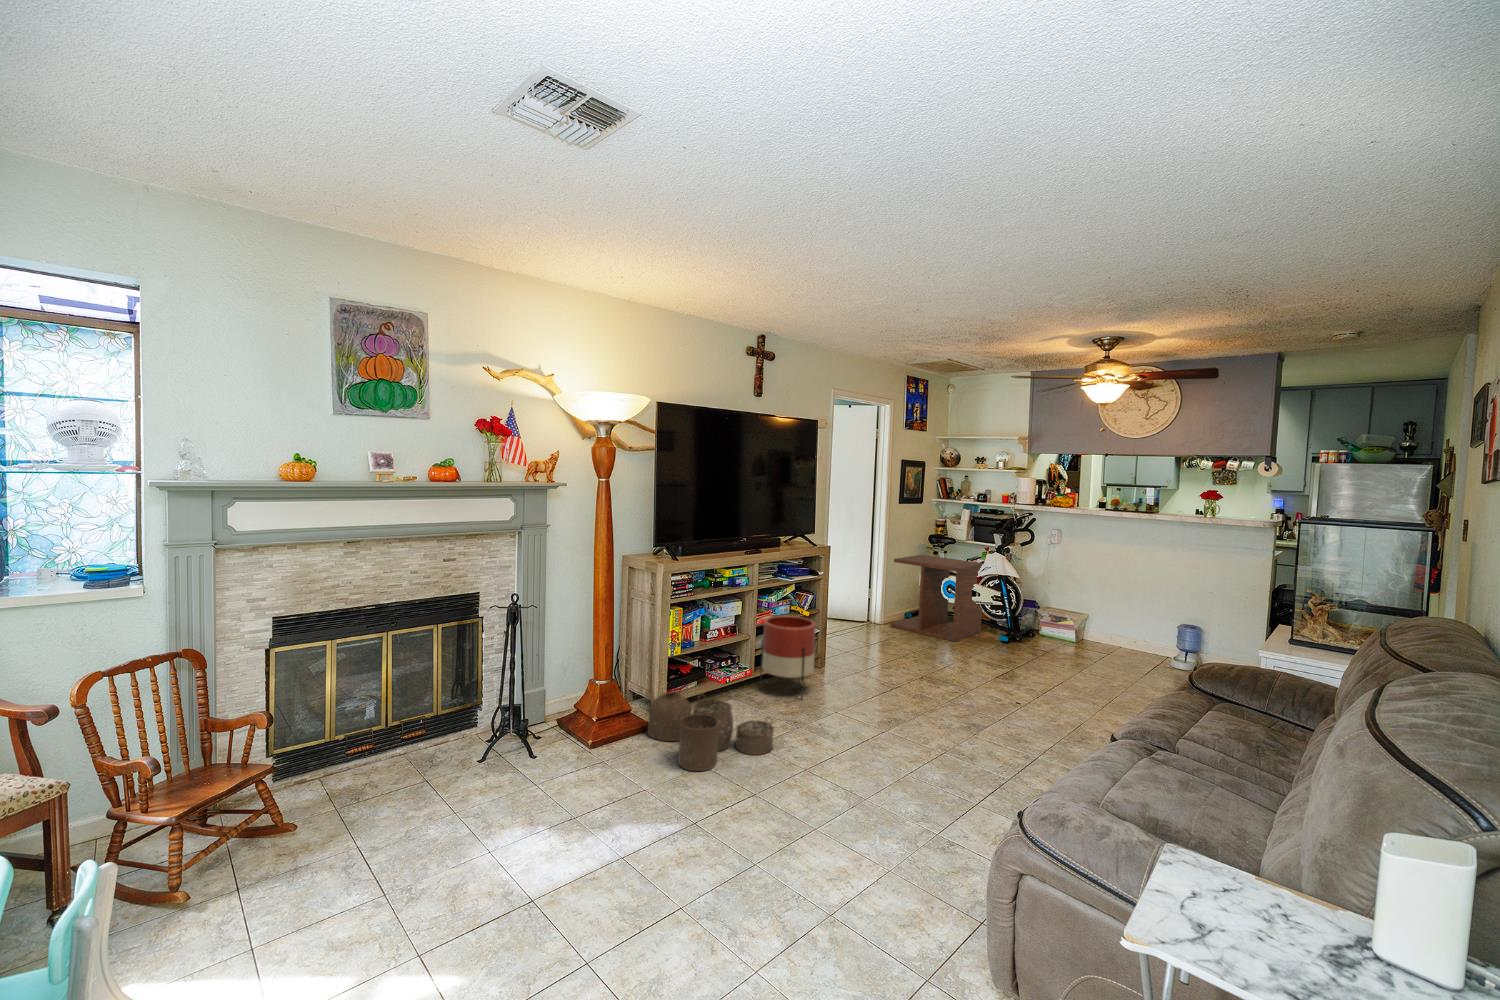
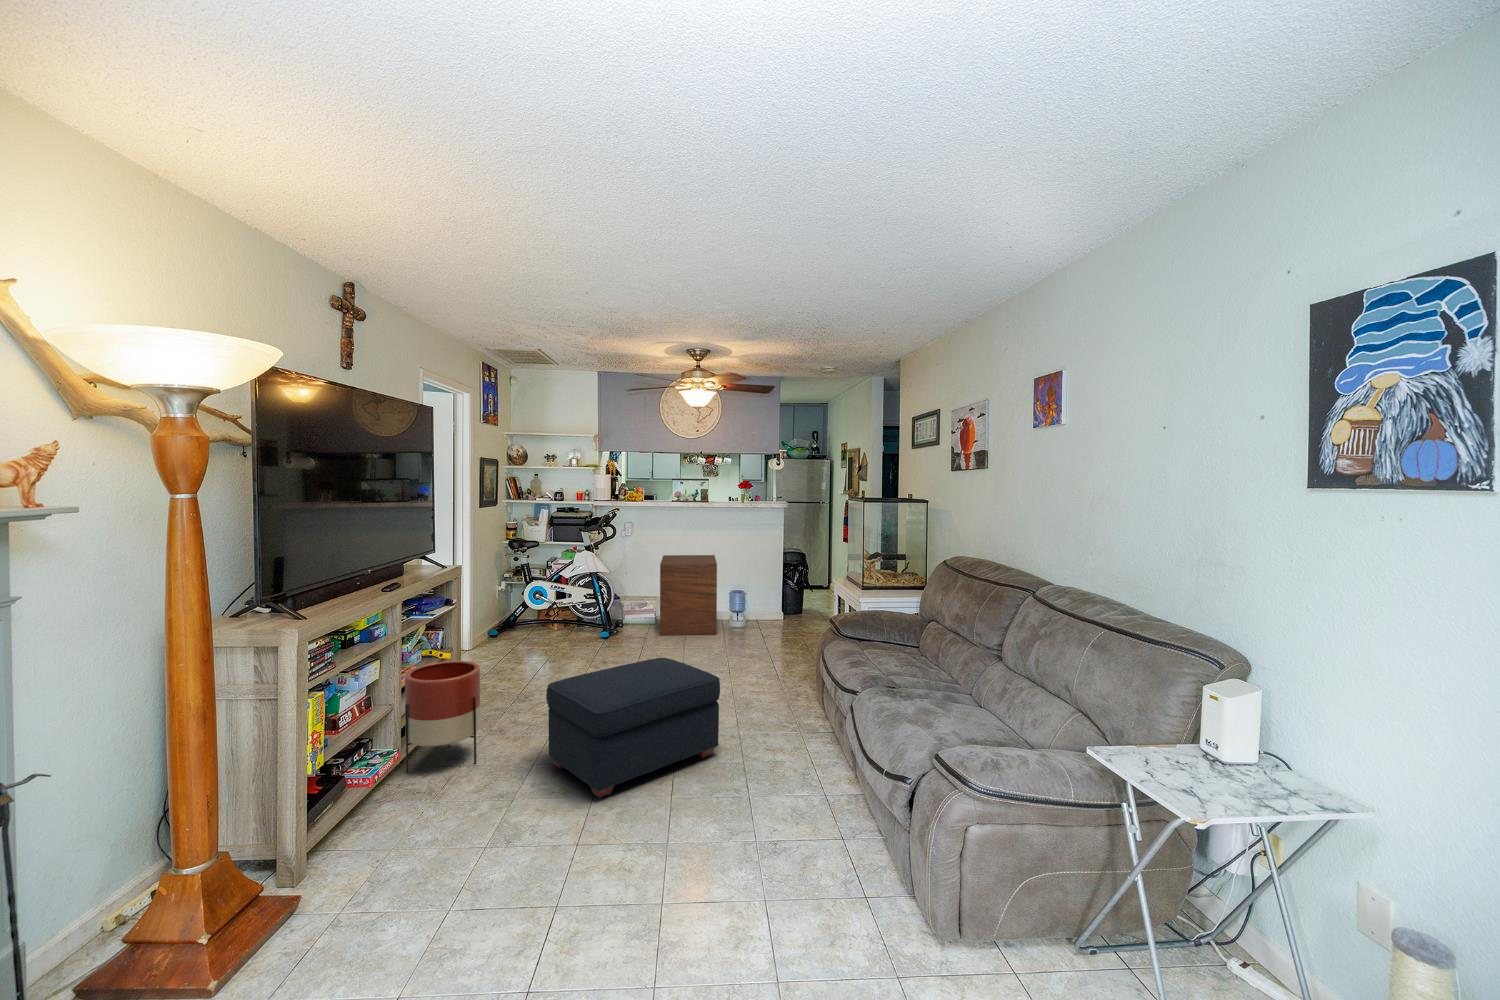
side table: present [891,555,982,642] -> present [660,555,717,635]
ottoman: none [845,651,995,764] -> present [546,658,720,798]
woven basket: present [648,692,774,771] -> none [292,798,510,924]

